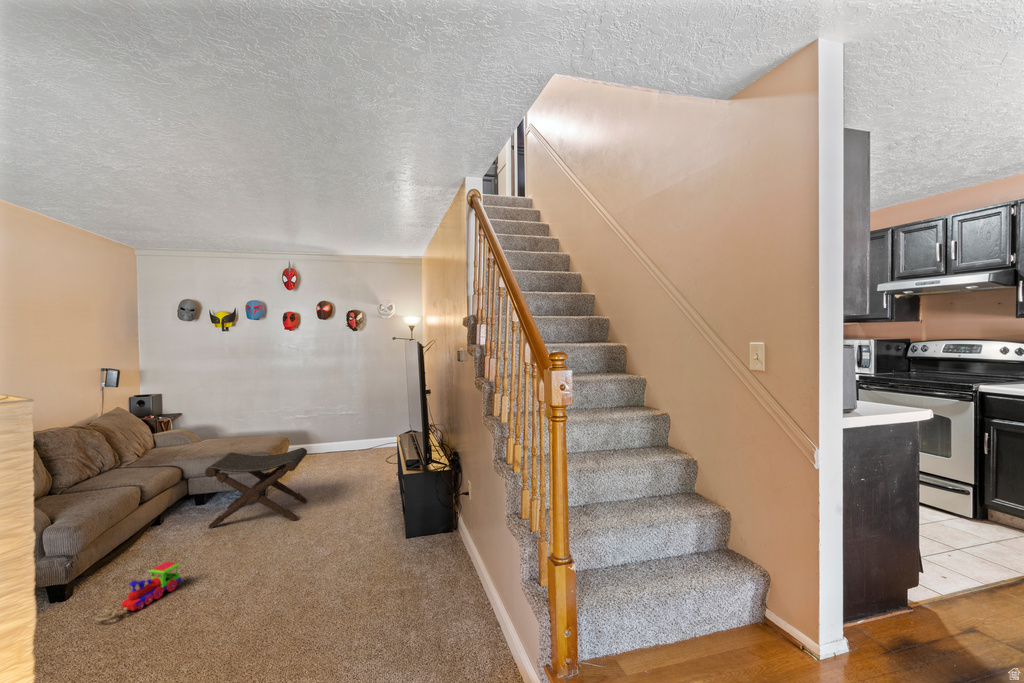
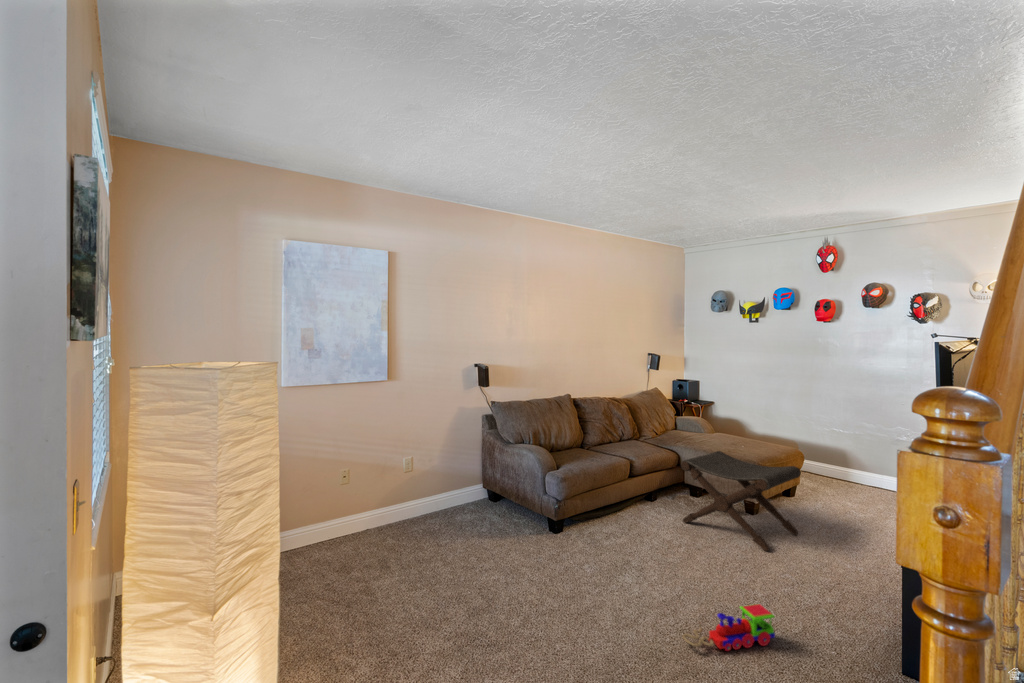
toy train: present [94,562,181,621] -> present [683,604,775,651]

